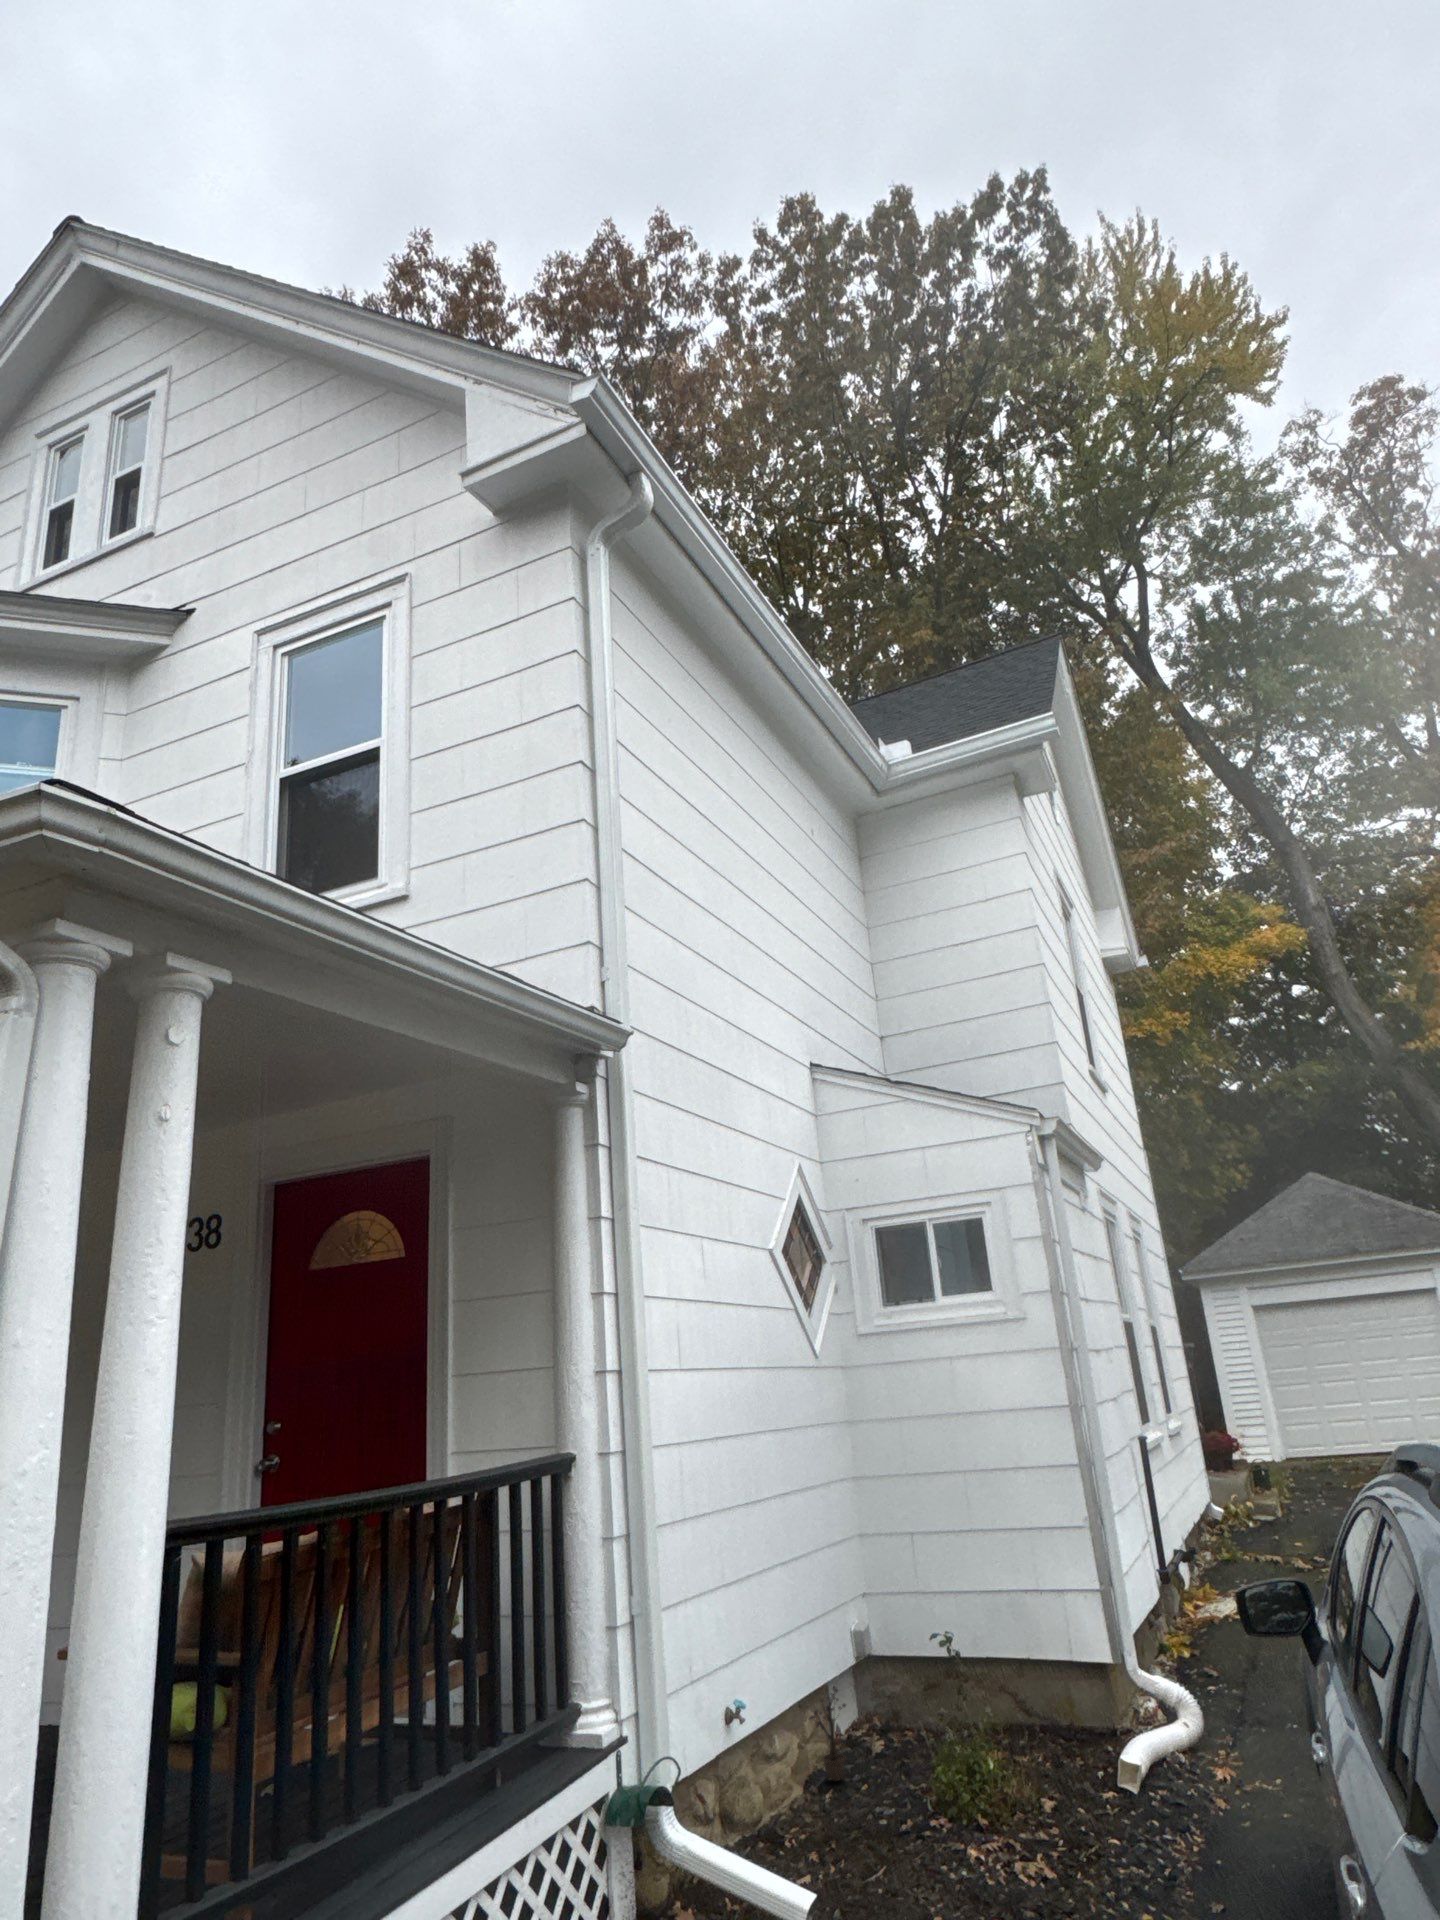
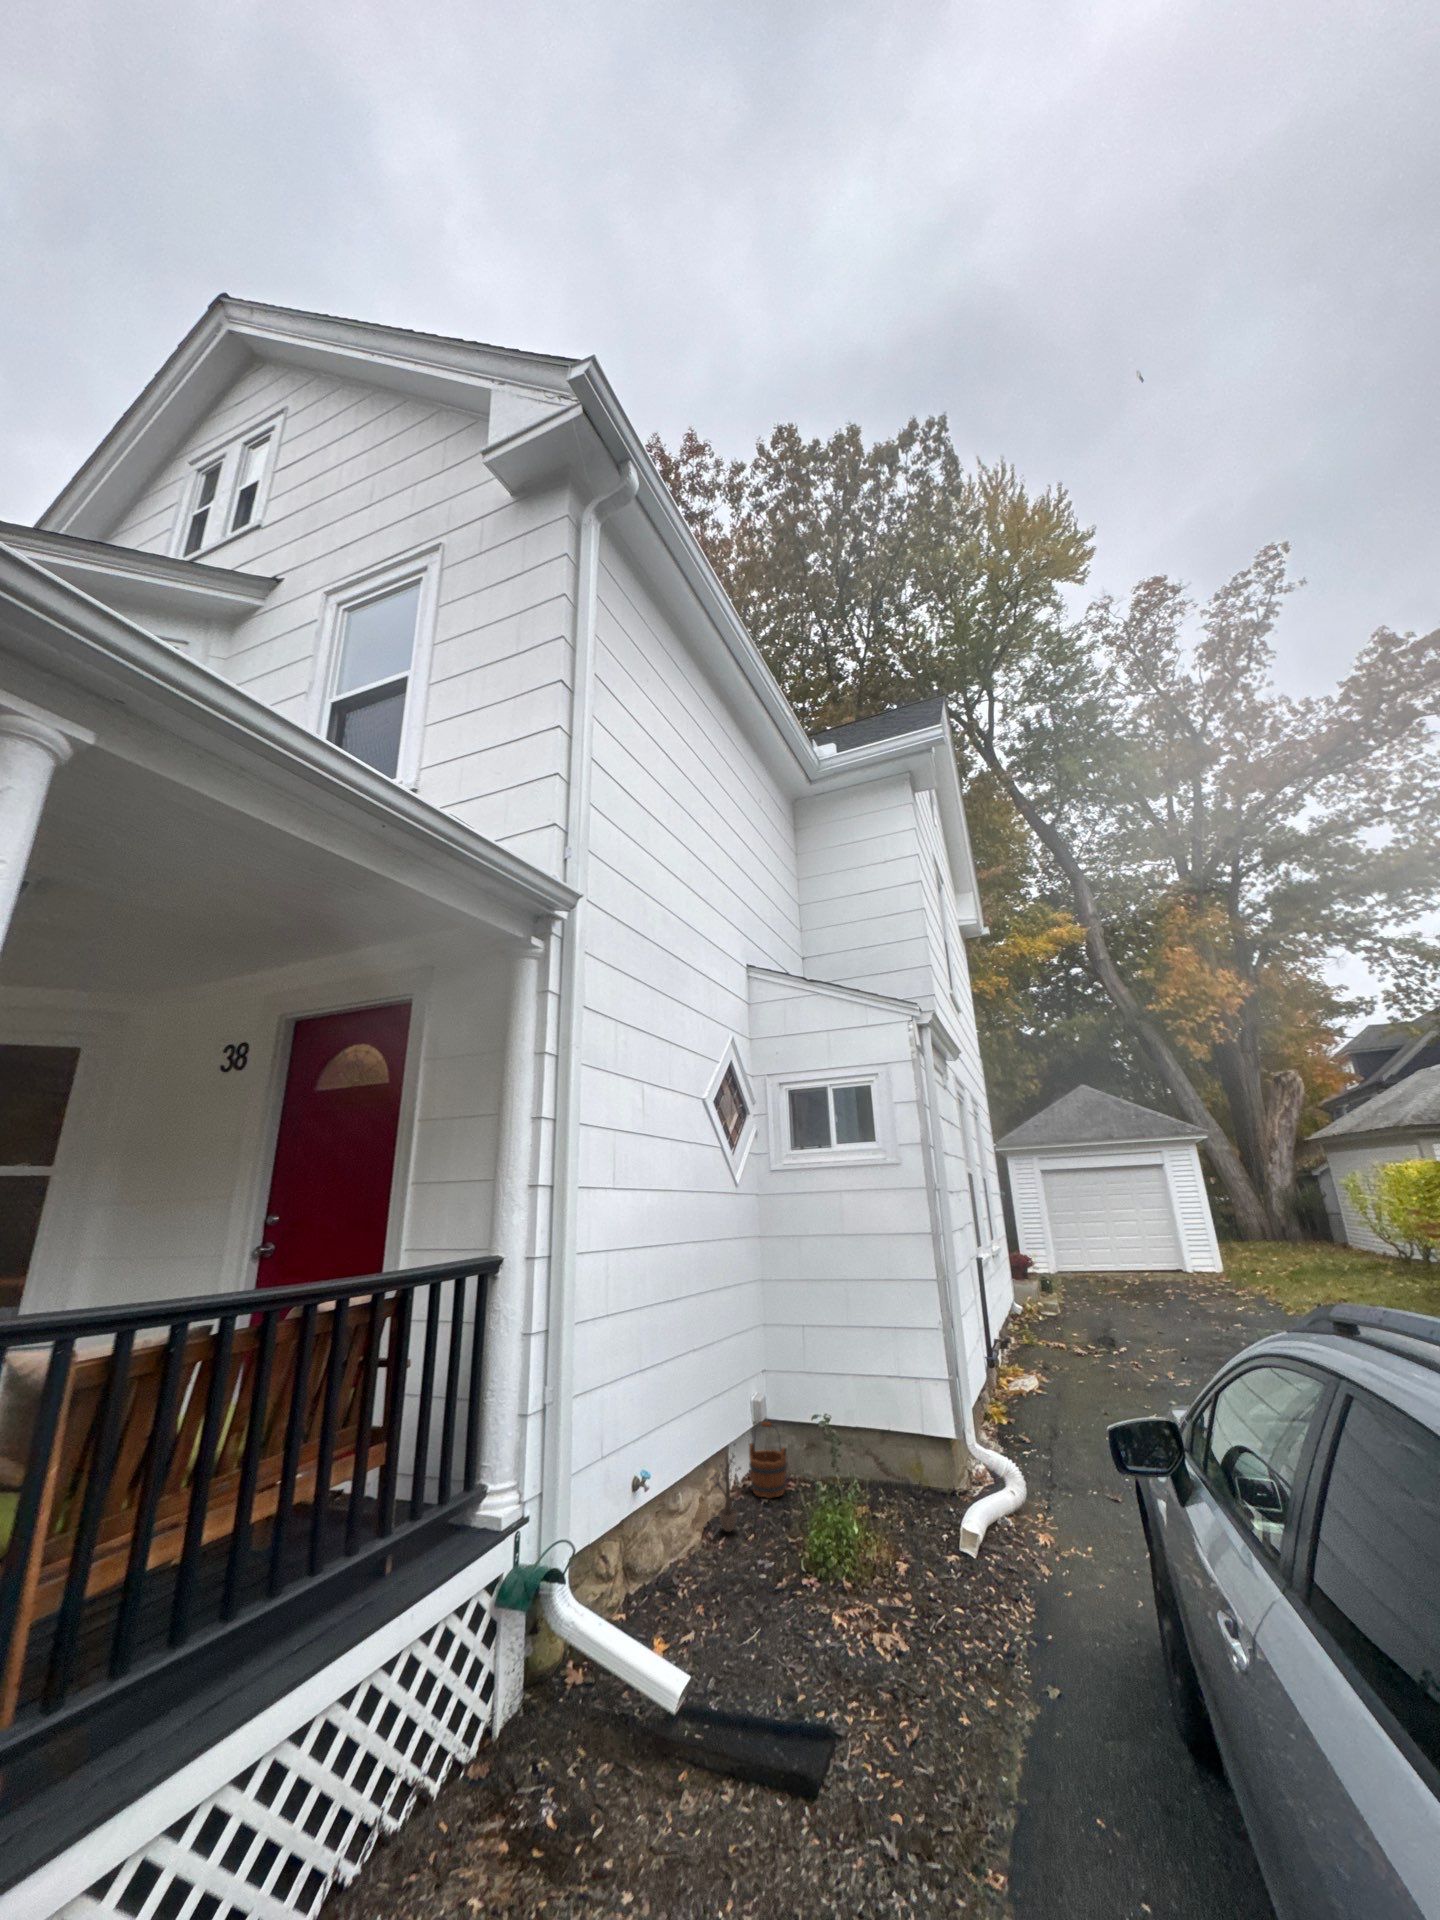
wooden bucket: none [852,1652,901,1746] -> present [749,1422,787,1498]

